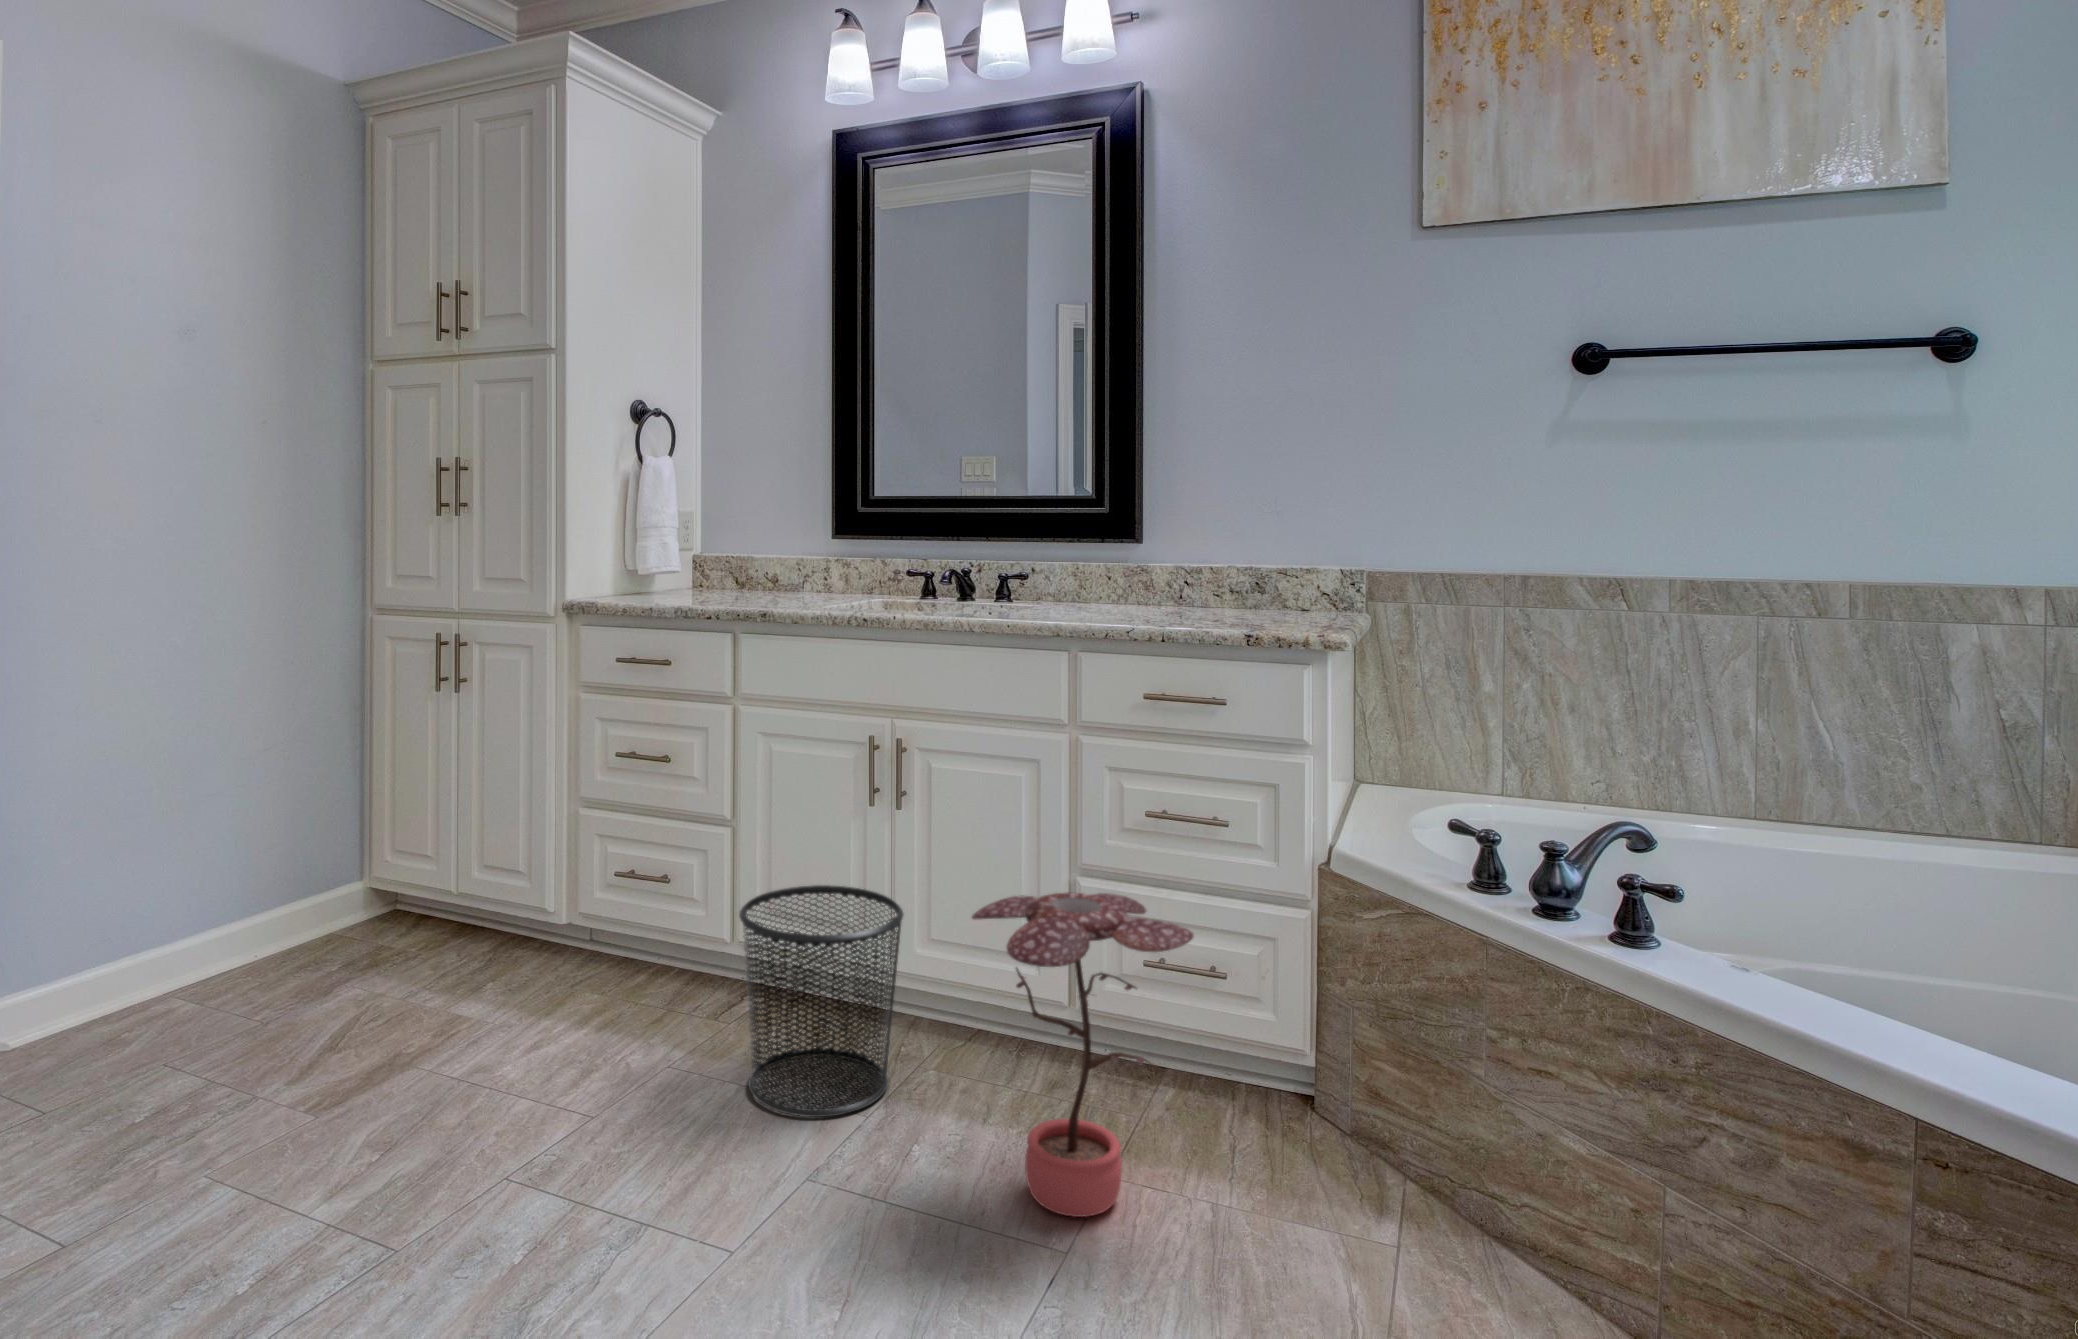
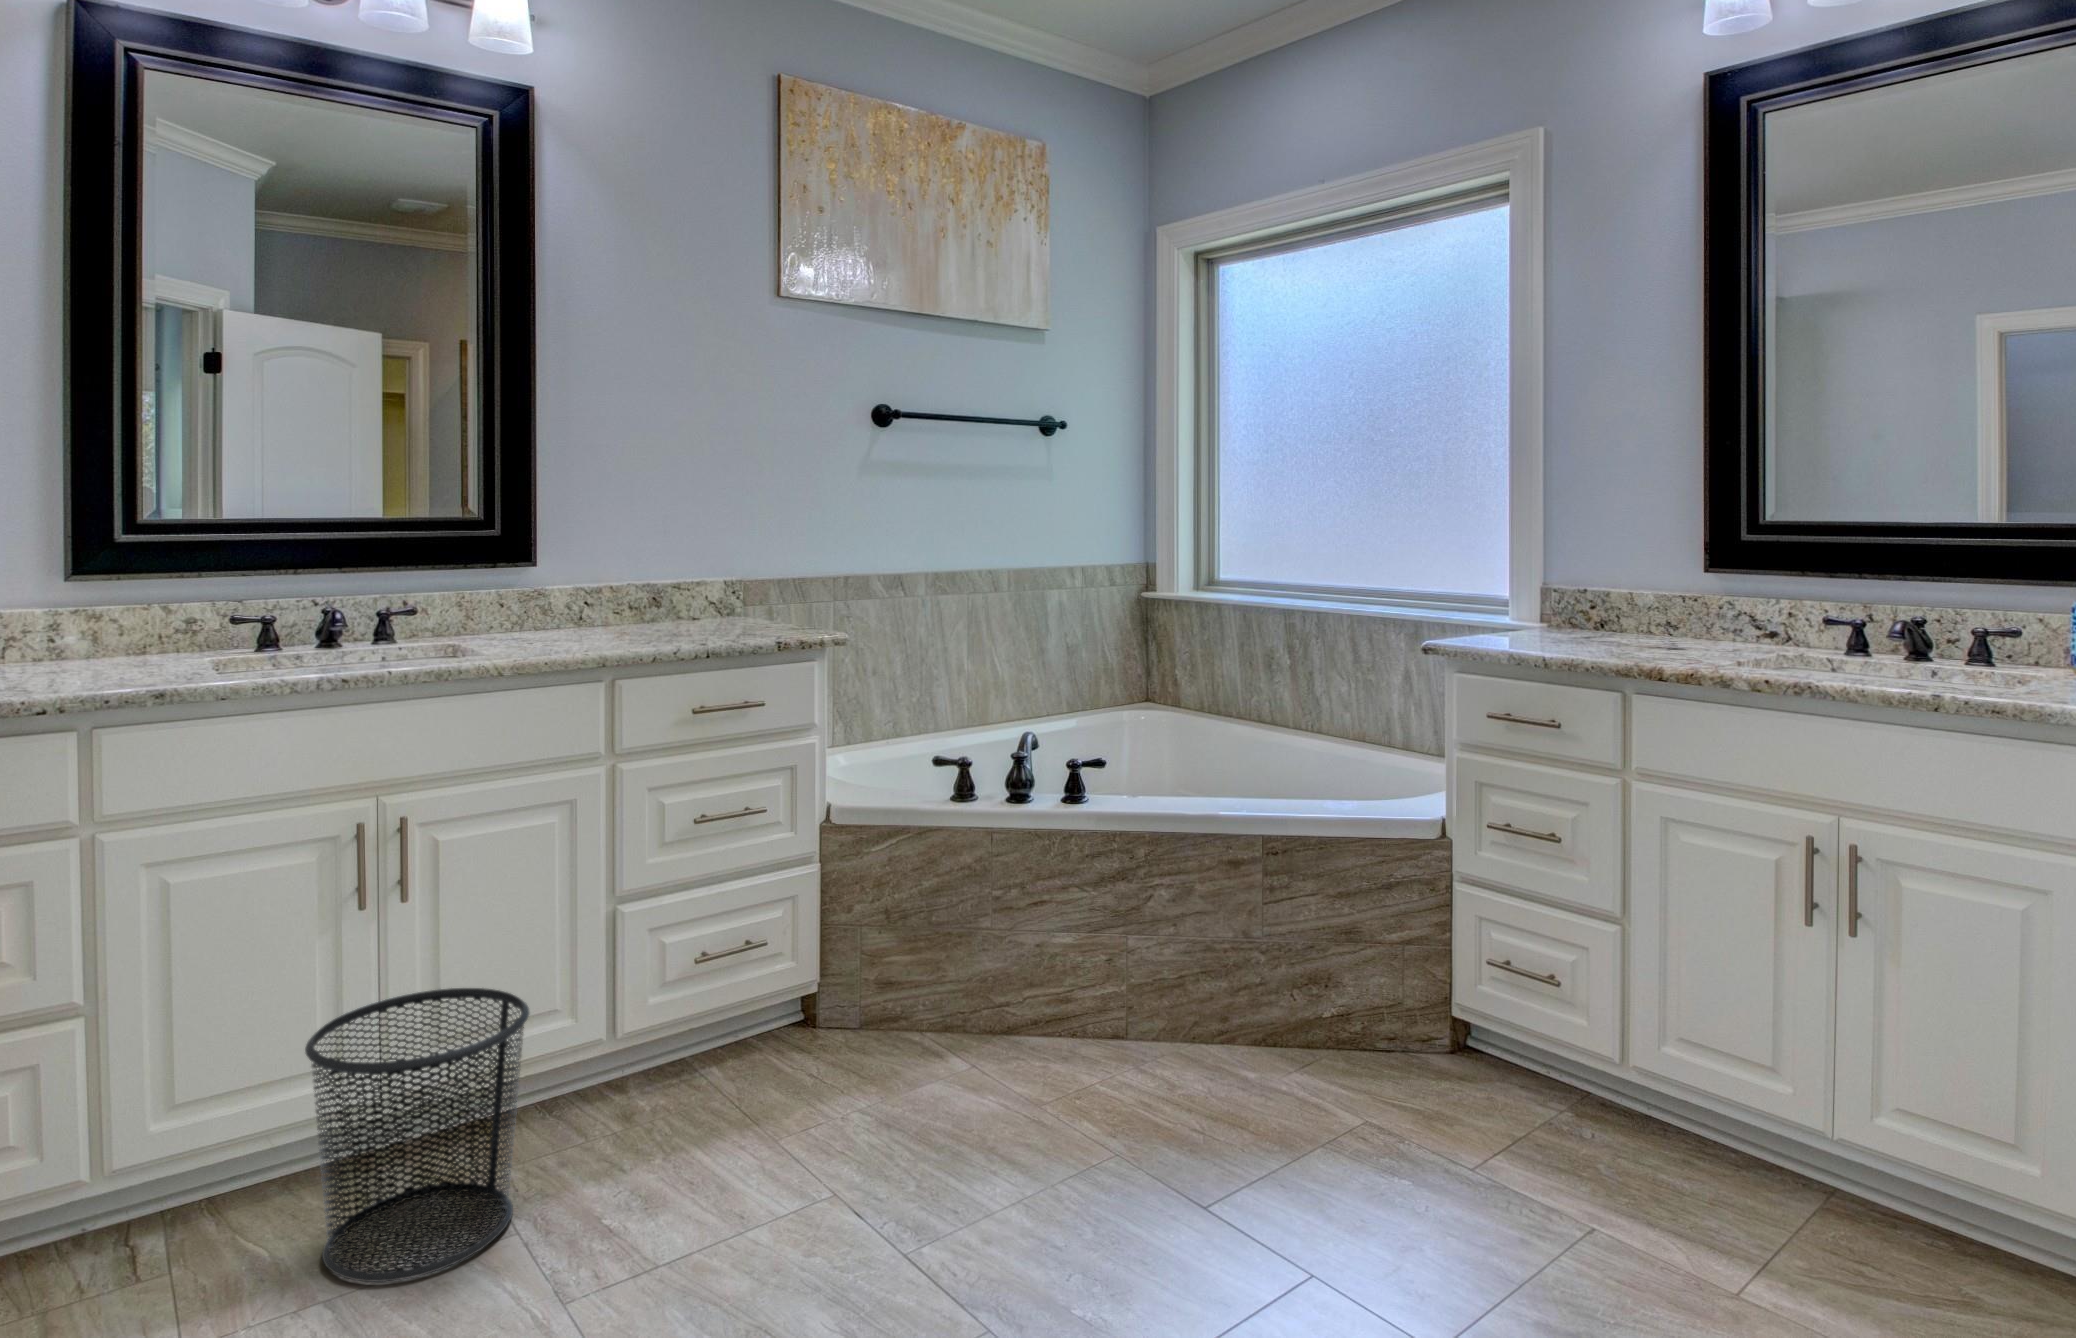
potted plant: present [972,893,1194,1217] -> none [682,885,879,1172]

